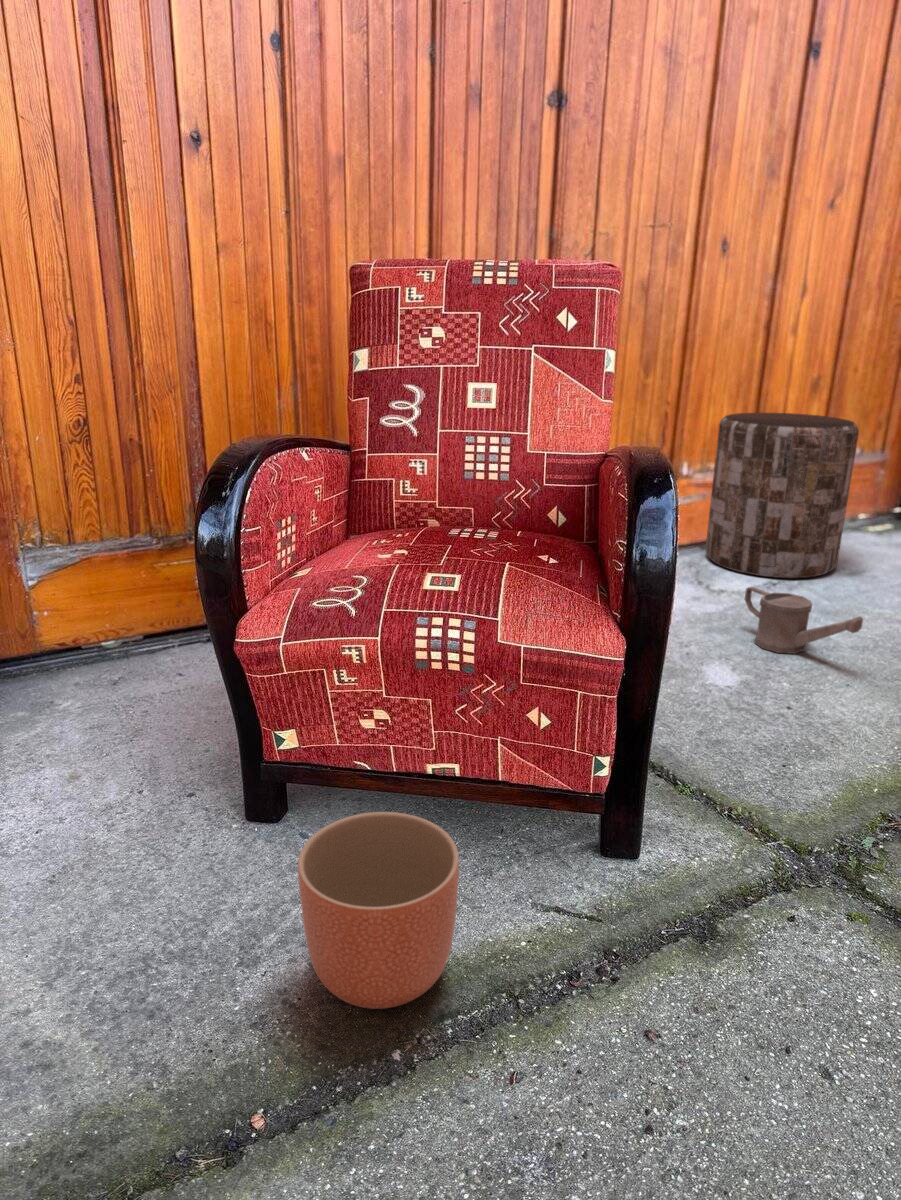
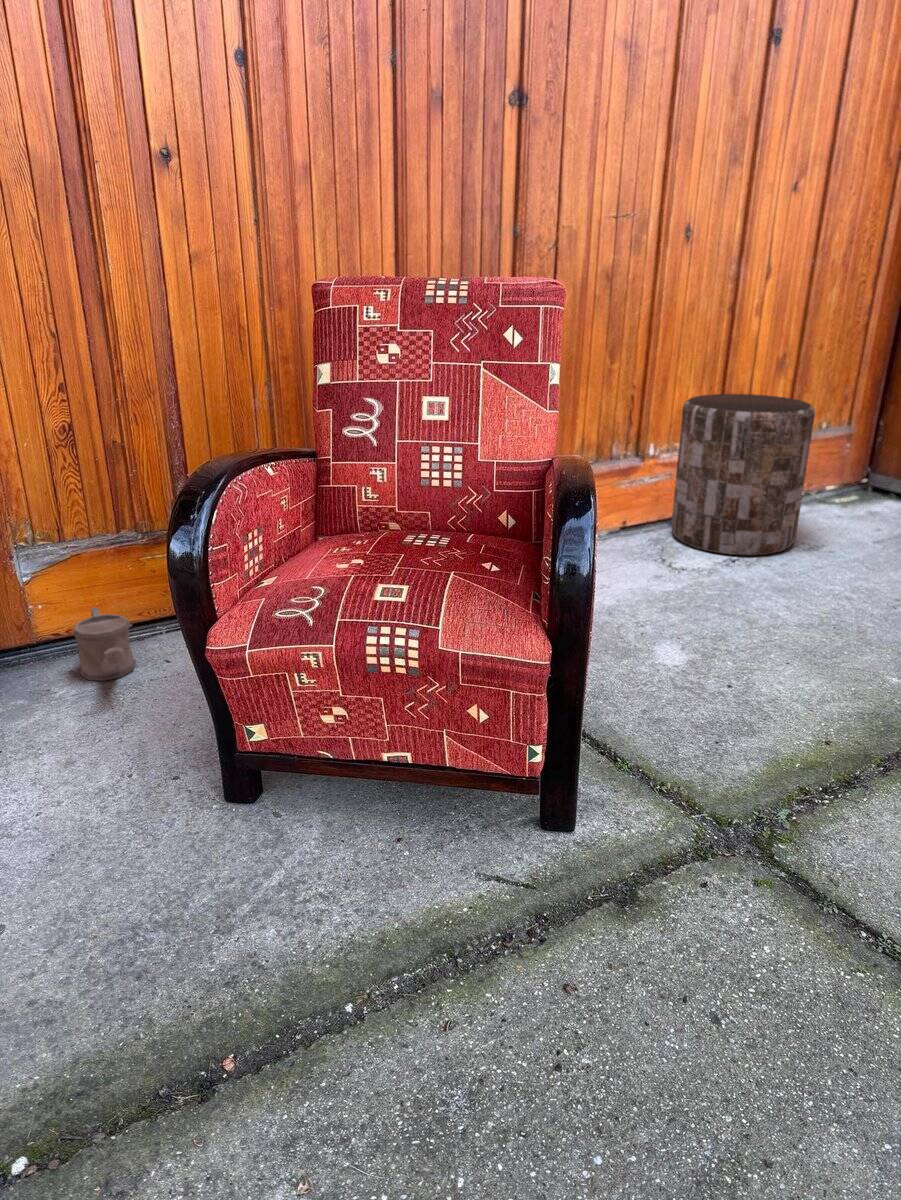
watering can: present [745,587,863,654] -> present [73,607,136,681]
planter: present [298,812,459,1009] -> none [262,799,402,969]

